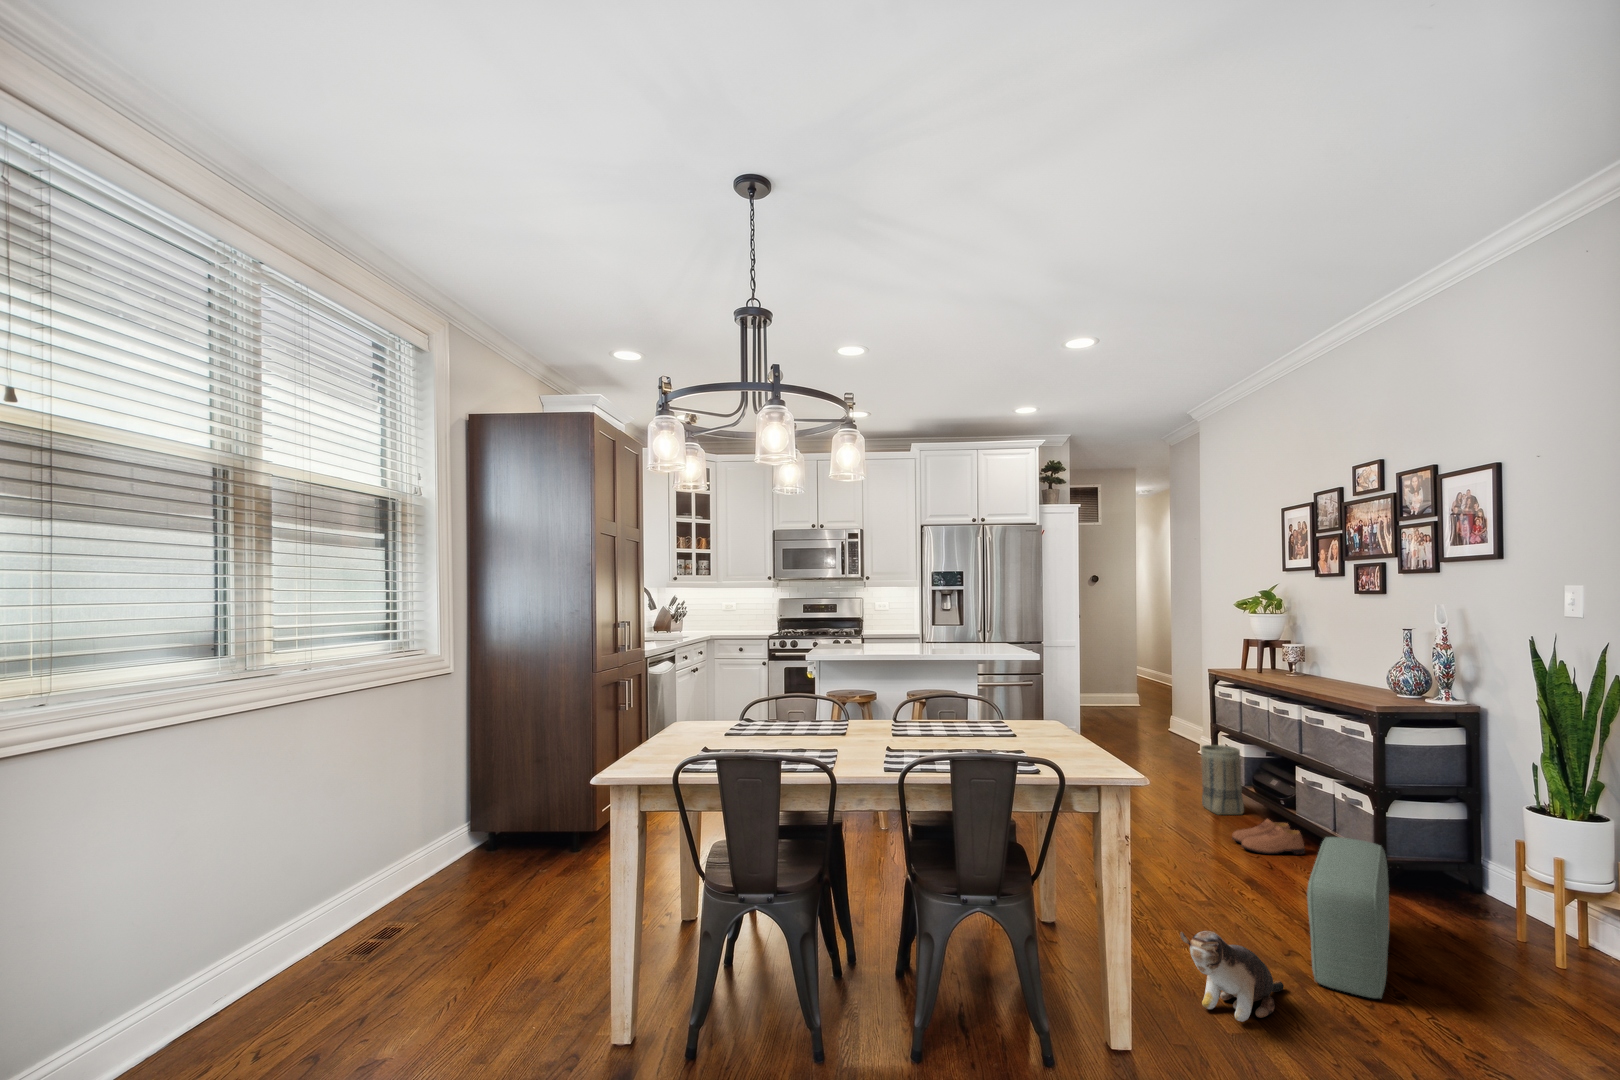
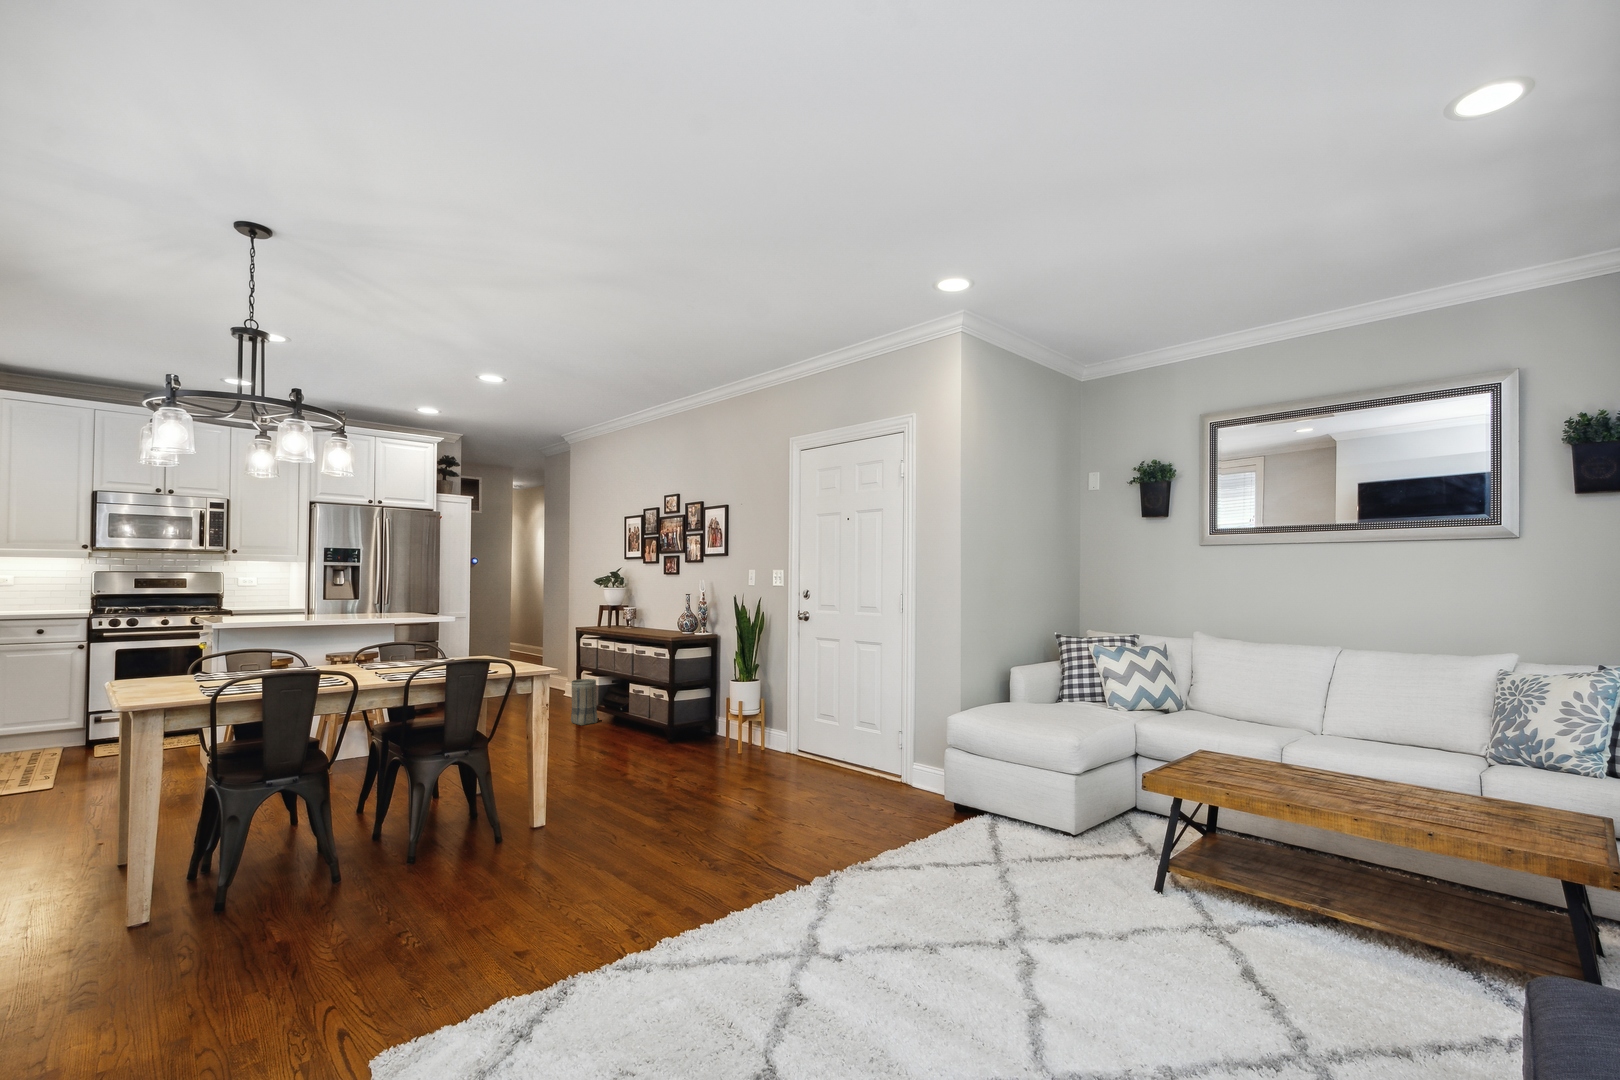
shoe: present [1232,819,1305,854] -> none [592,719,633,739]
pouf: present [1307,837,1390,998] -> none [637,713,673,783]
plush toy: present [1180,931,1284,1022] -> none [579,762,625,804]

